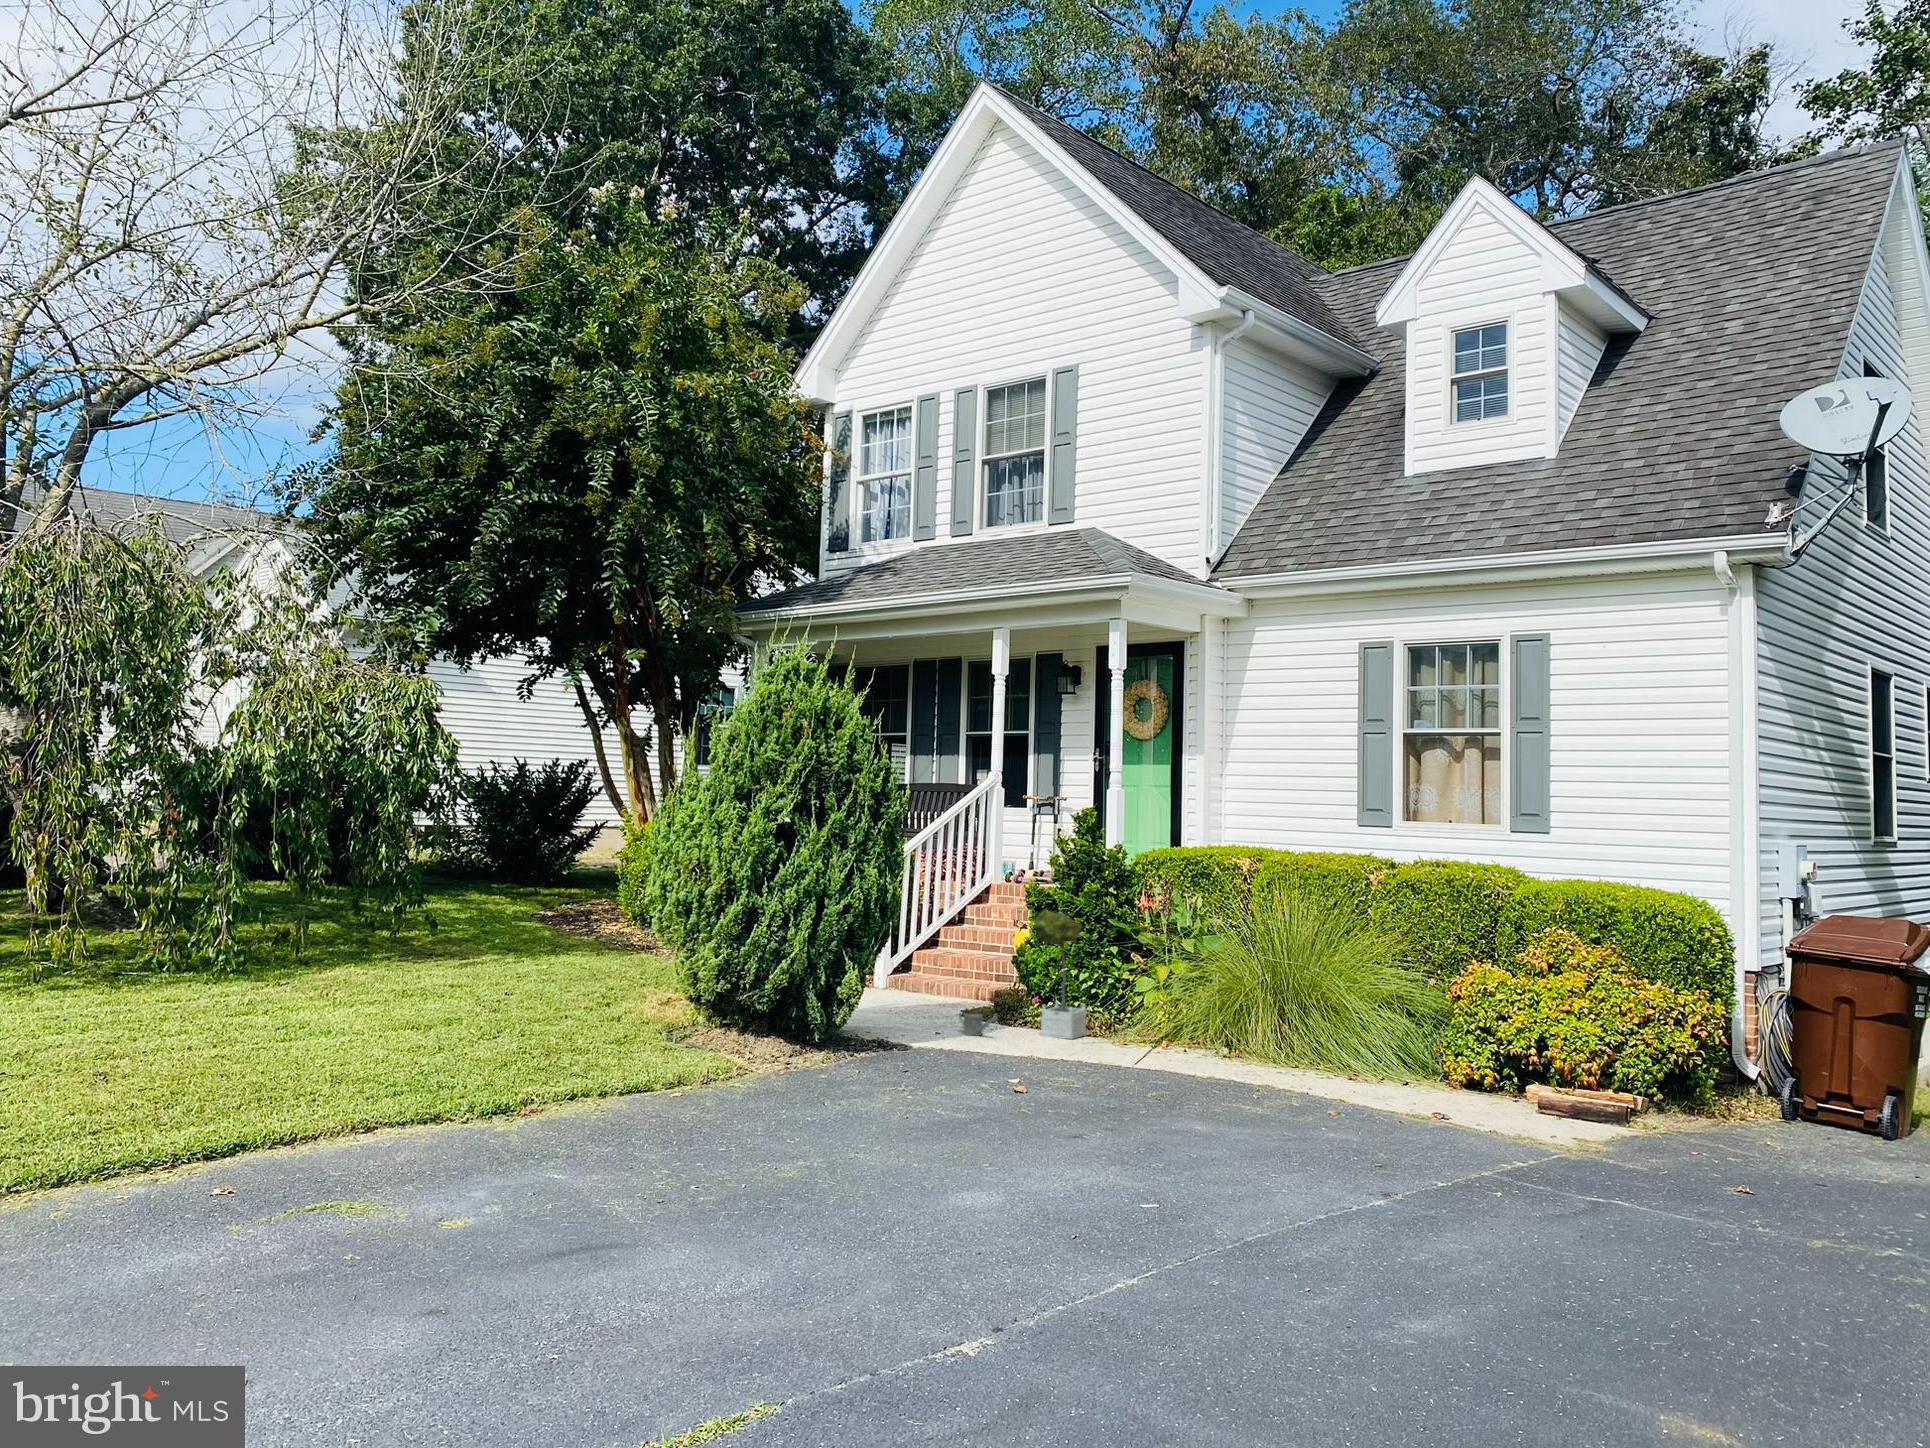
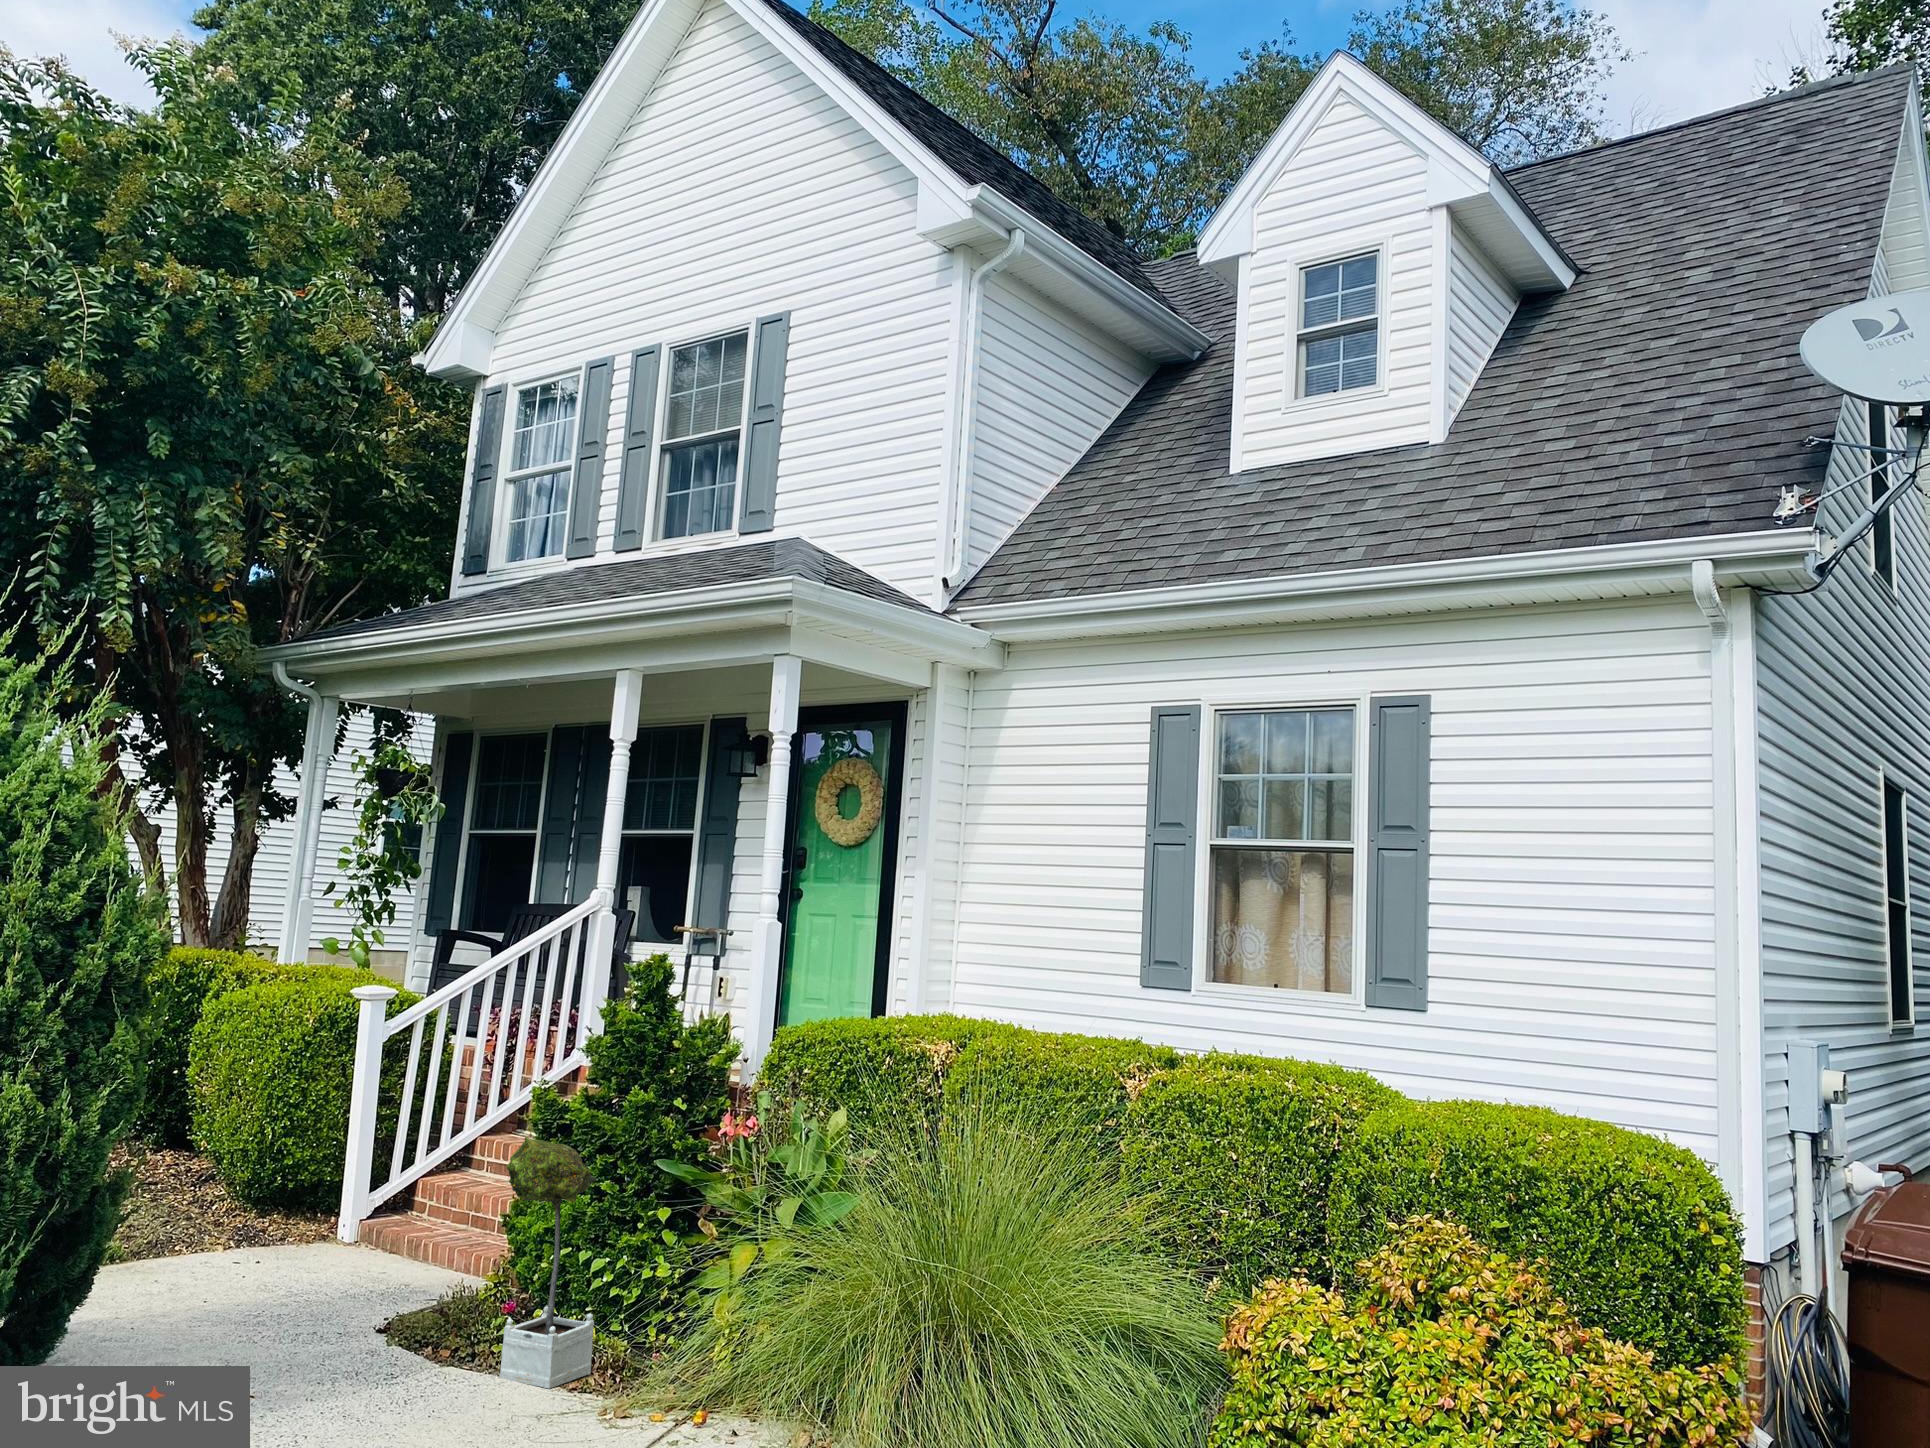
watering can: present [959,1013,997,1036] -> none [340,1332,399,1383]

